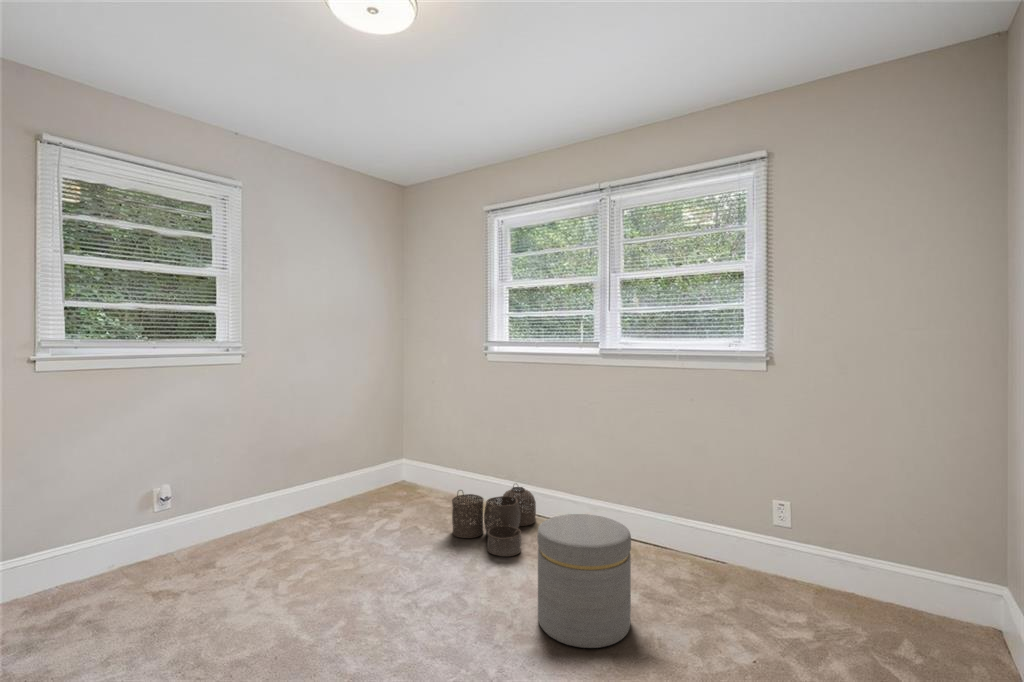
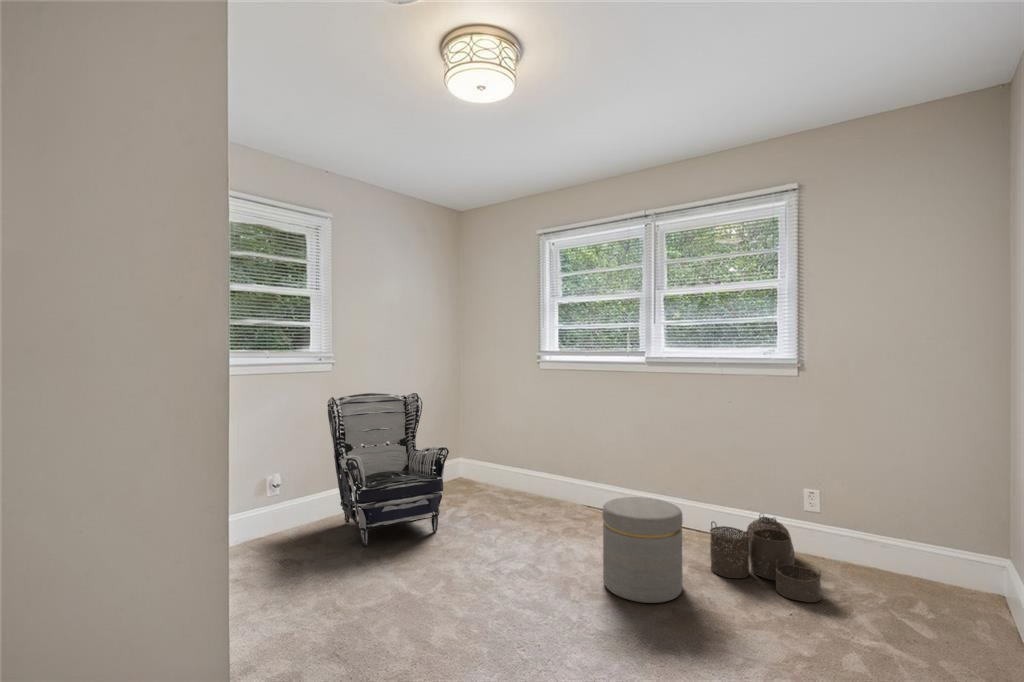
armchair: none [233,389,373,571] -> present [327,393,449,546]
woven basket: present [452,486,536,556] -> present [710,516,821,602]

